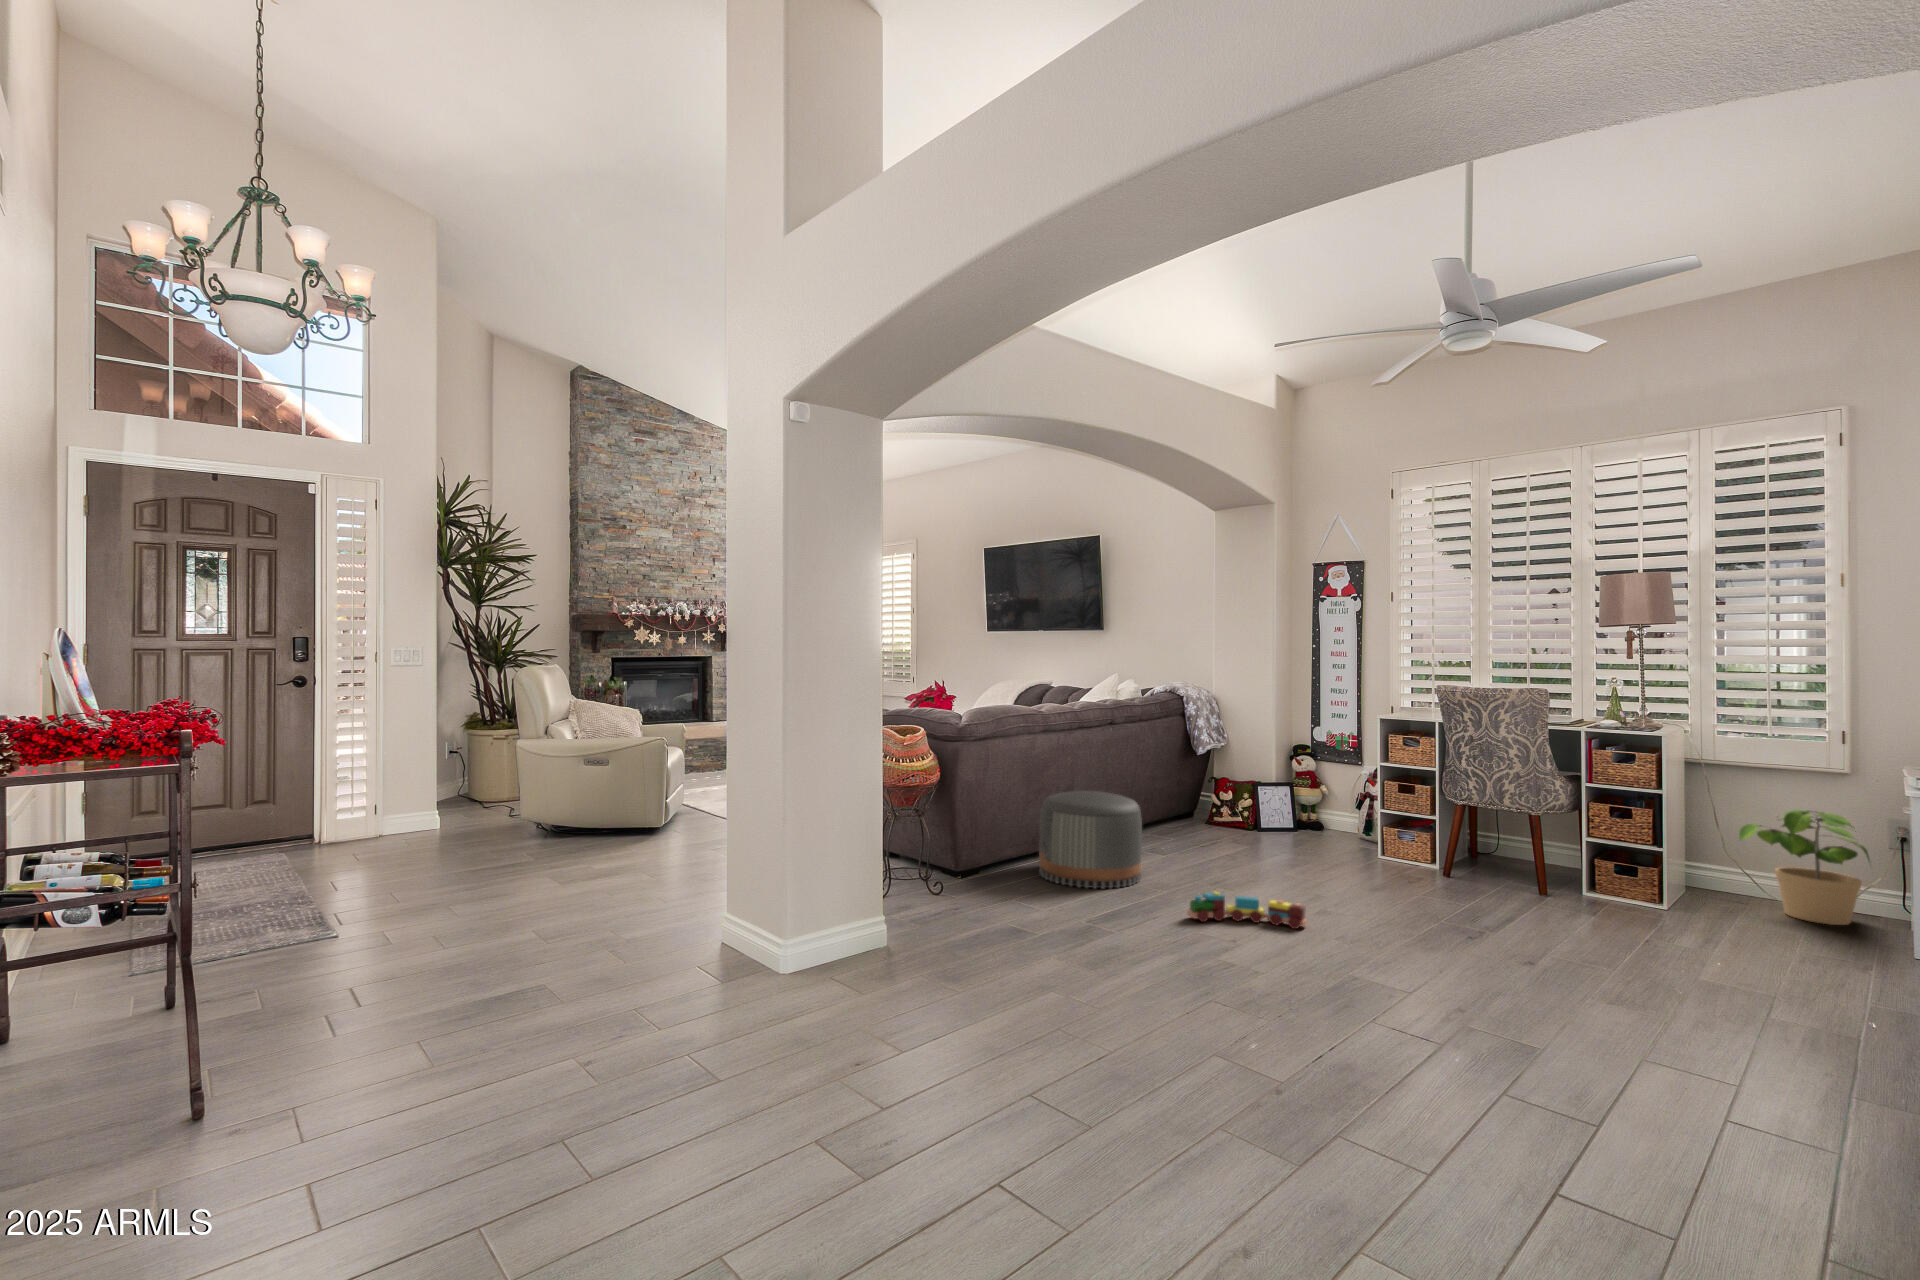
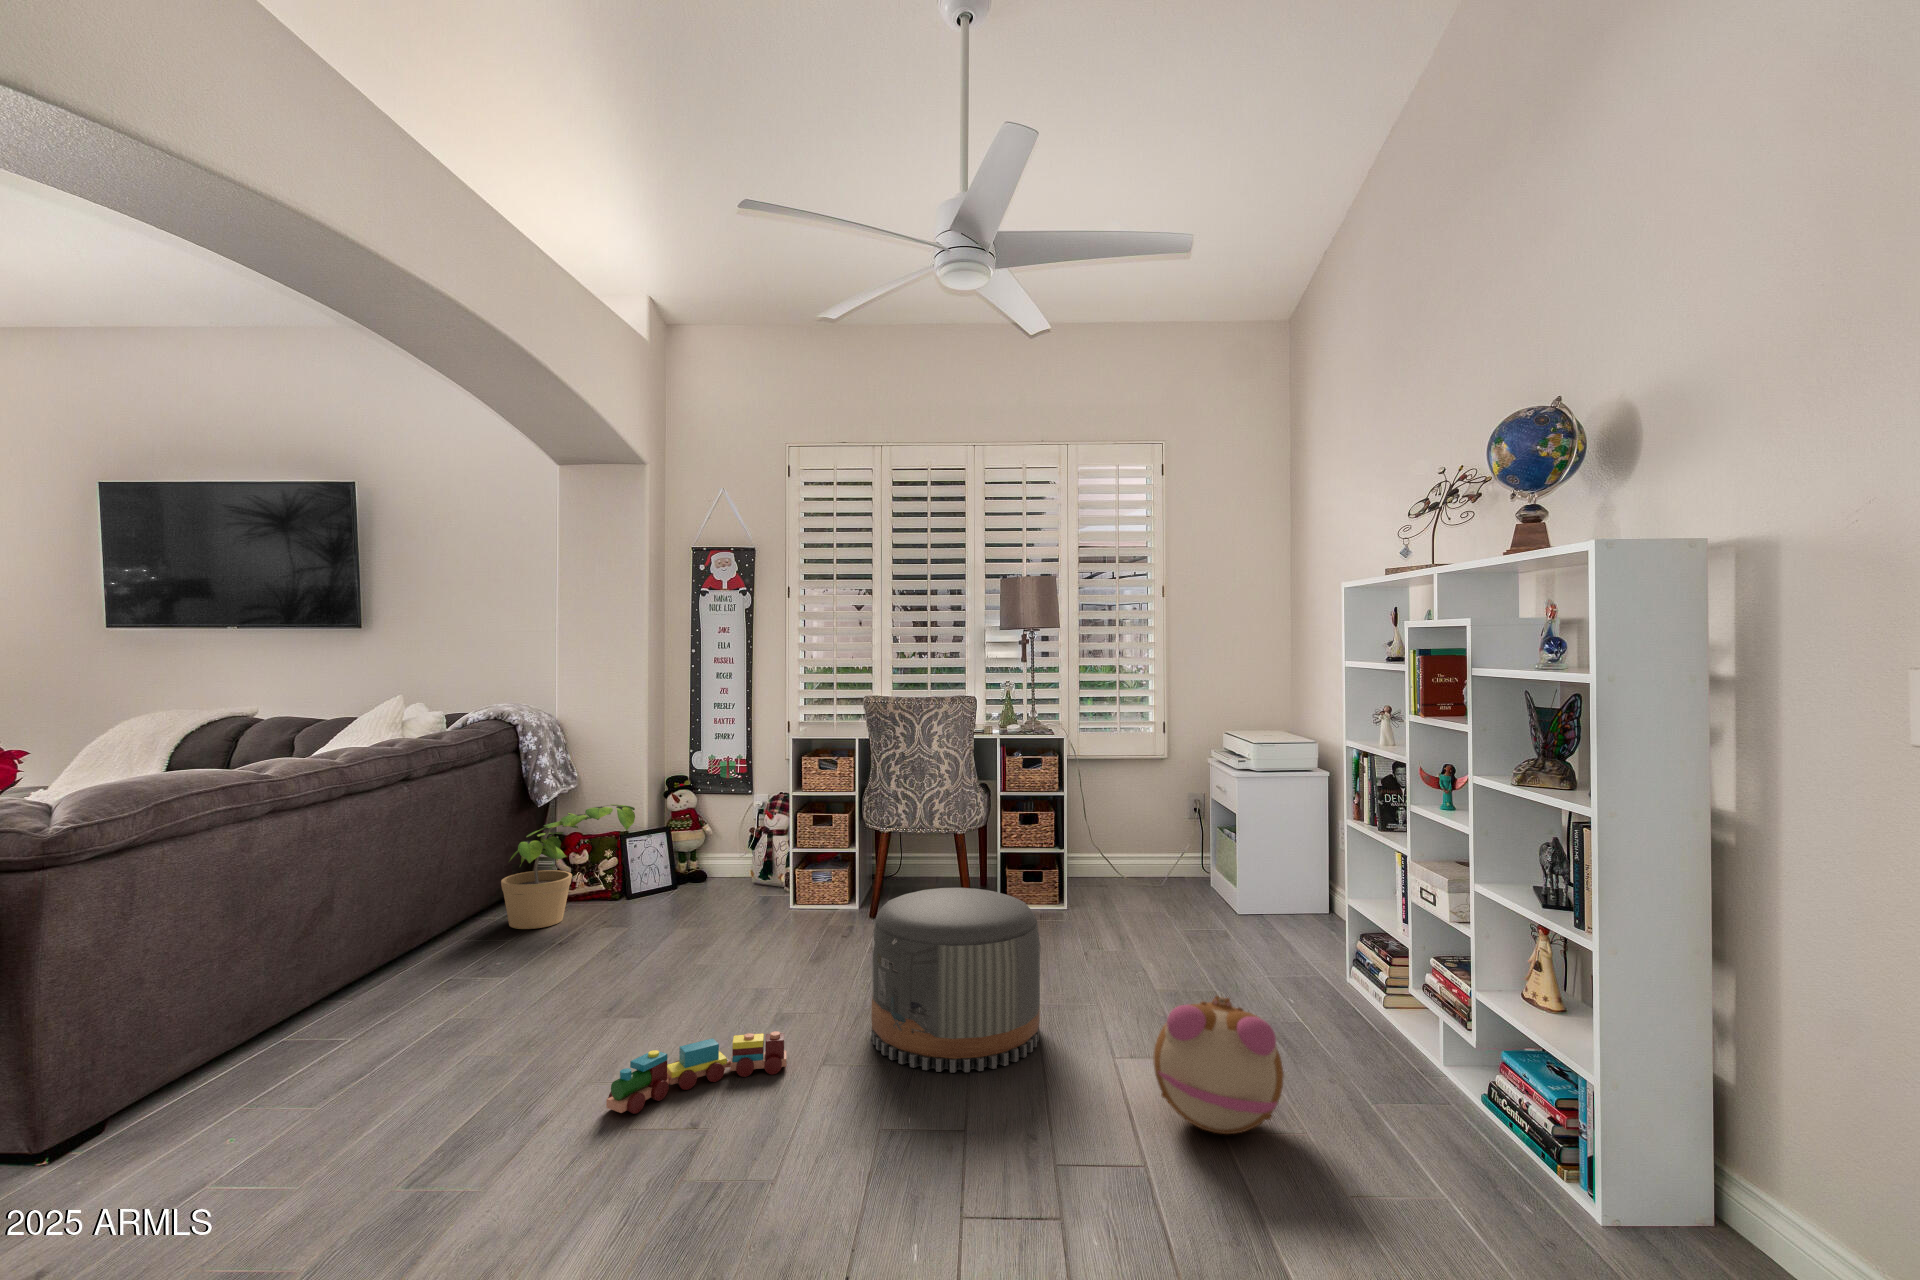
pouf: present [1039,791,1142,889] -> present [871,888,1040,1072]
potted plant: present [1739,810,1870,925] -> present [501,804,635,929]
plush toy: none [1548,931,1686,1043] -> present [1153,996,1284,1134]

